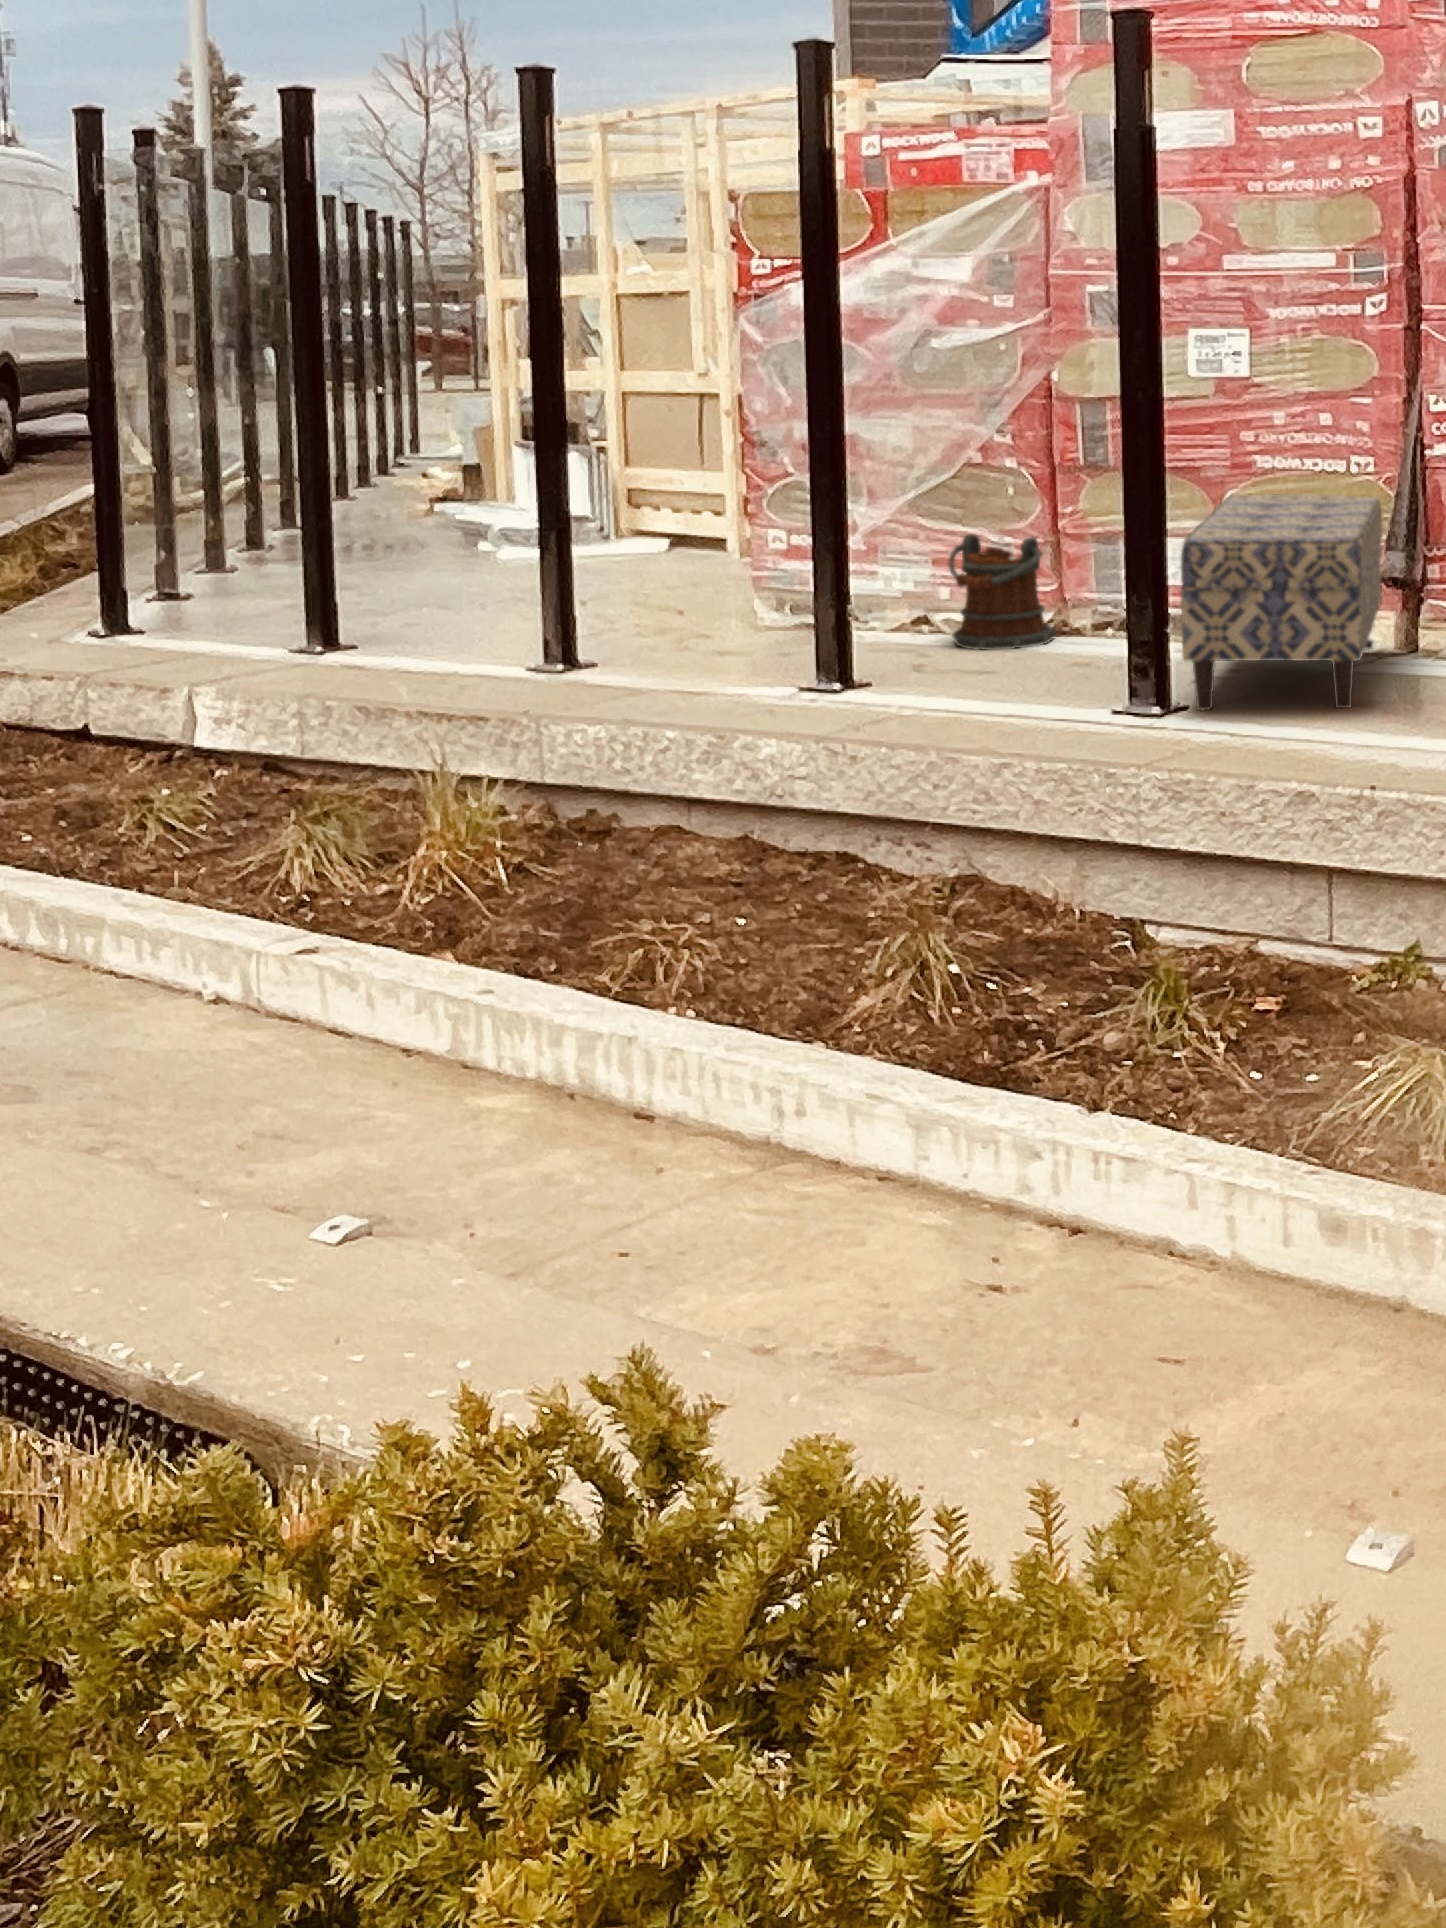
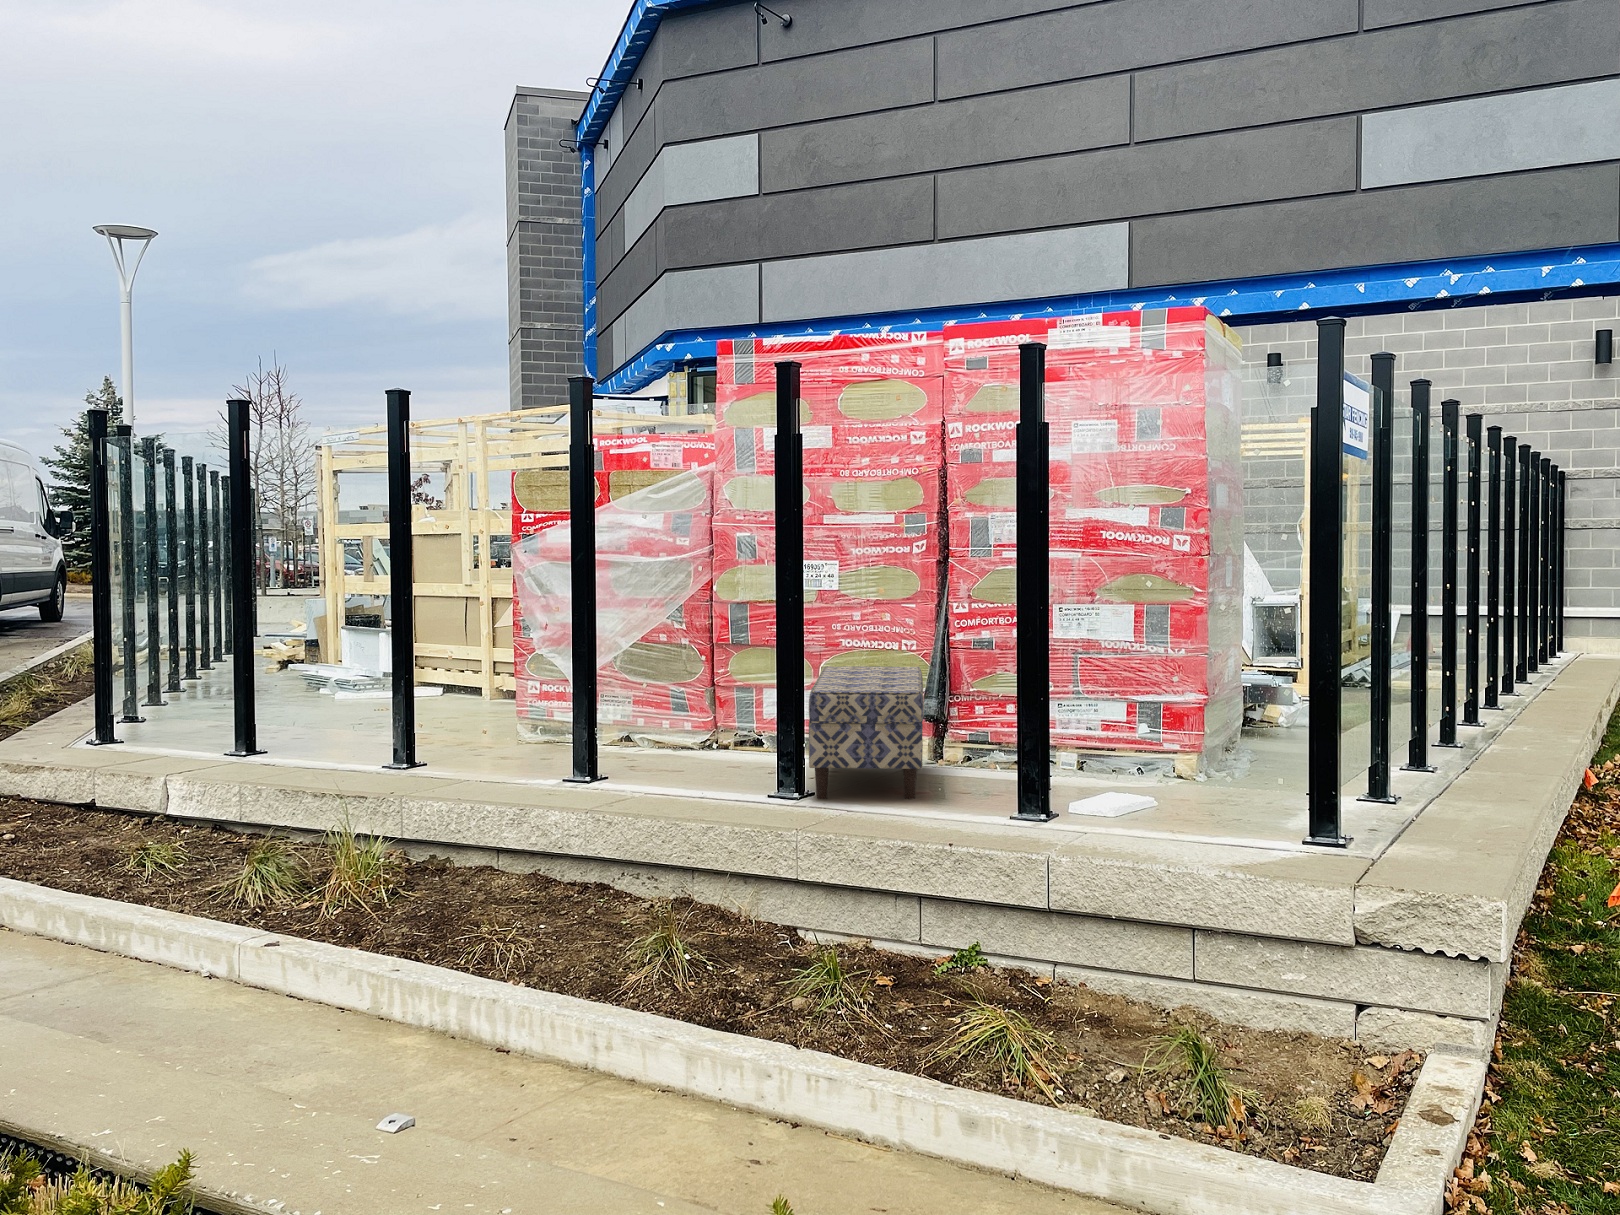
bucket: present [949,534,1055,650] -> none [641,690,708,764]

